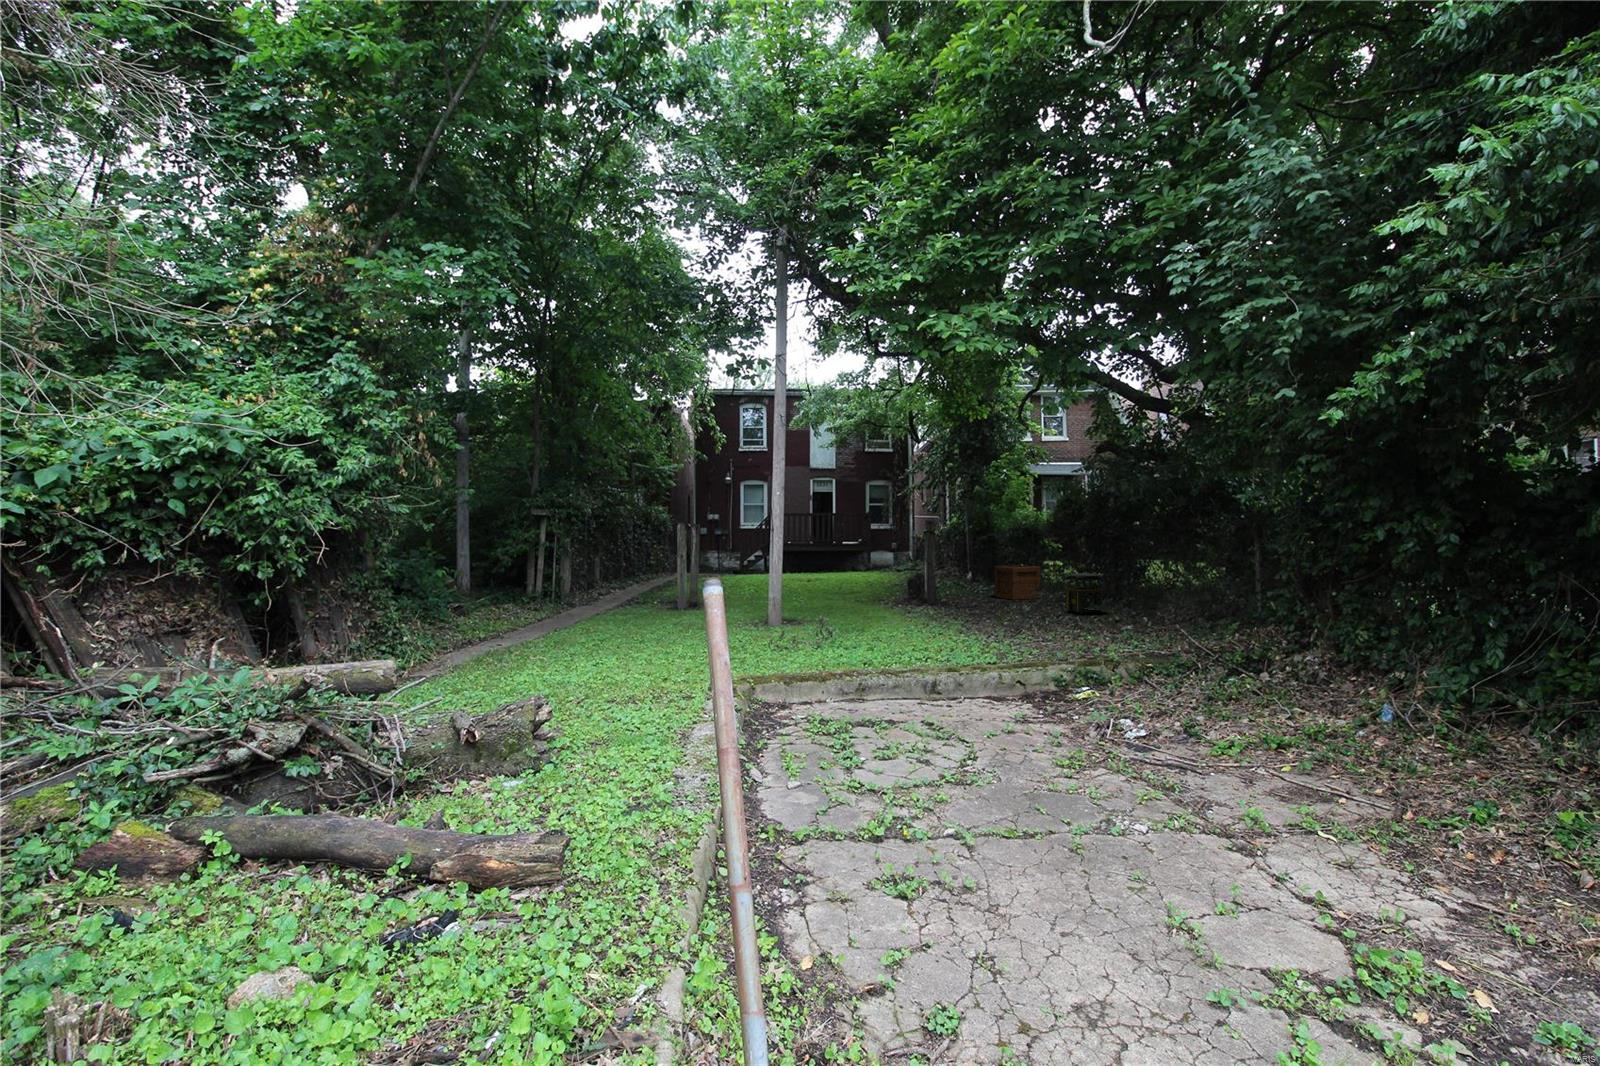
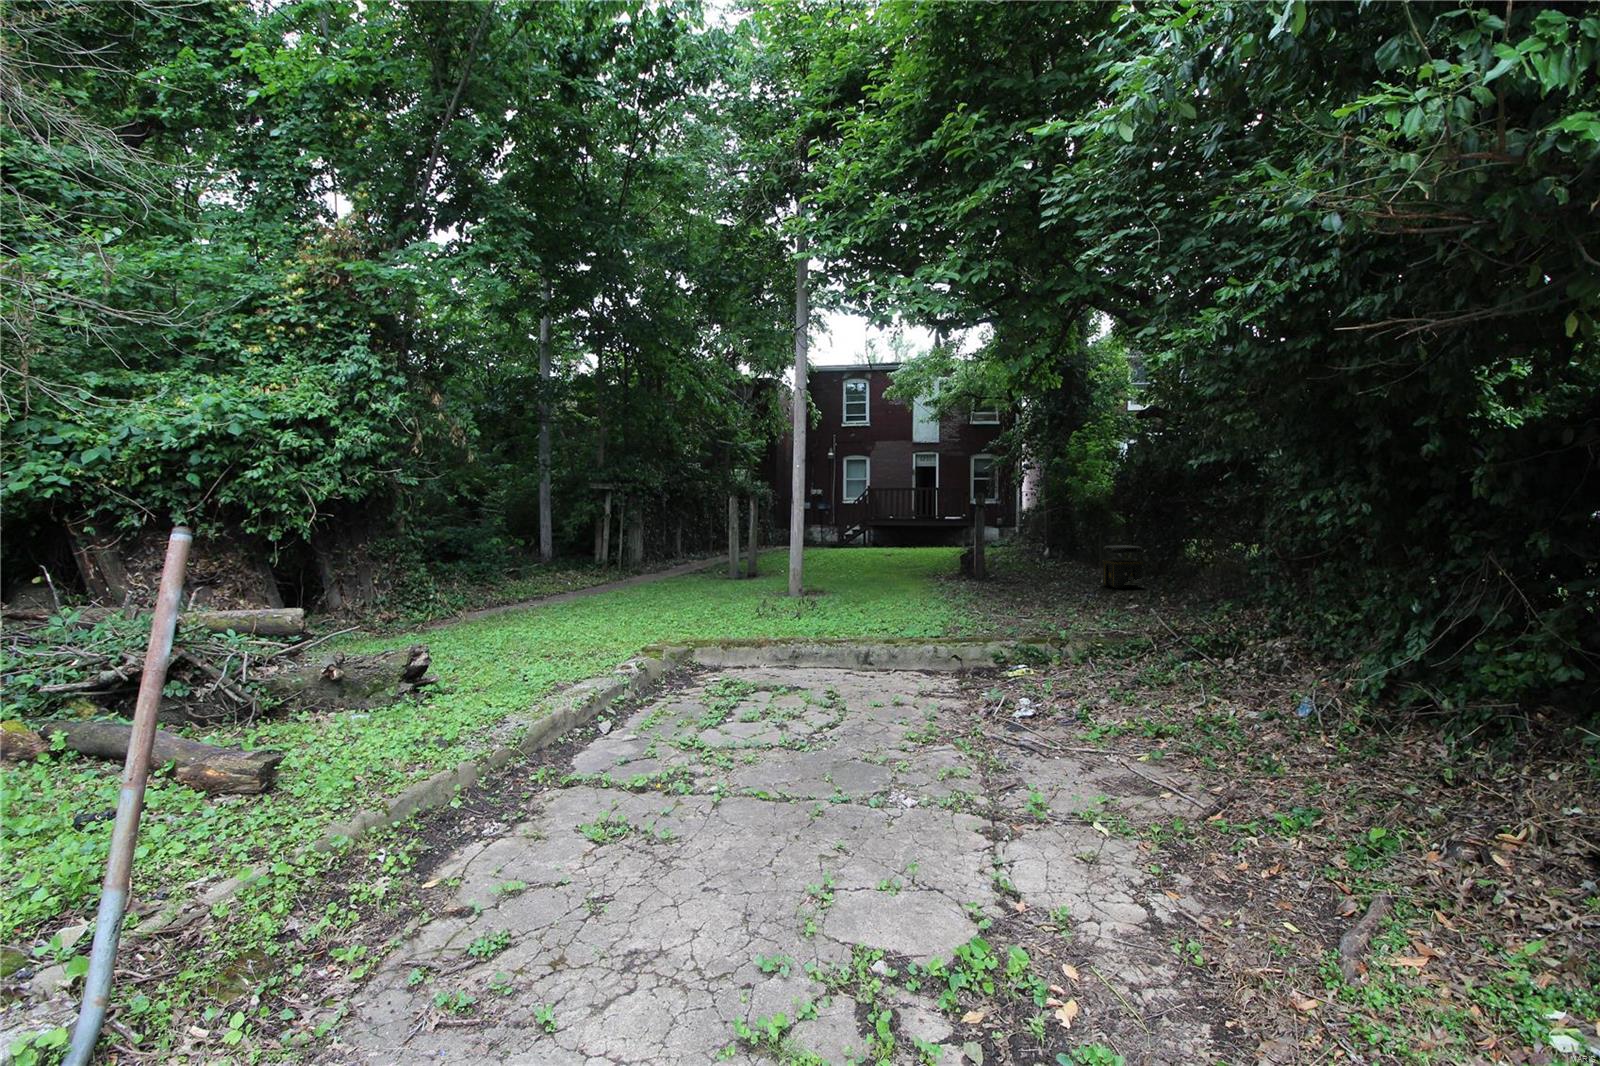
wooden crate: present [994,565,1041,600] -> none [1049,538,1097,573]

